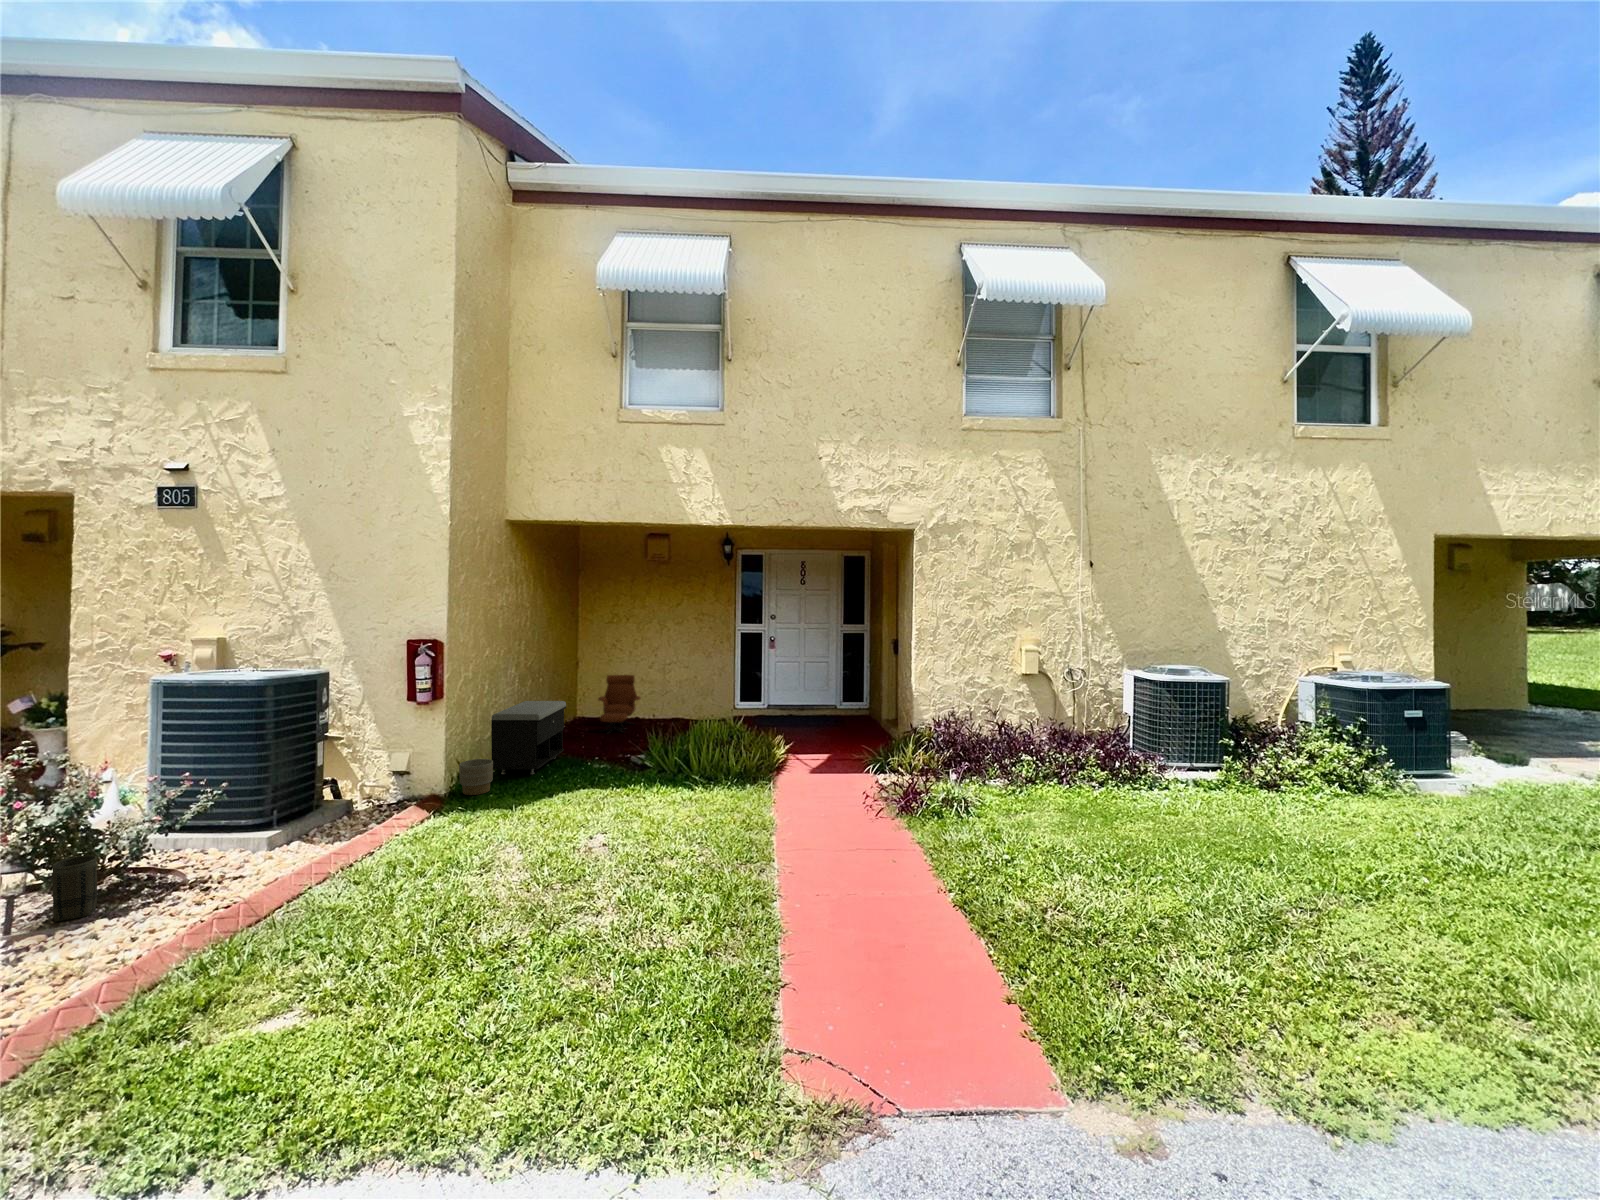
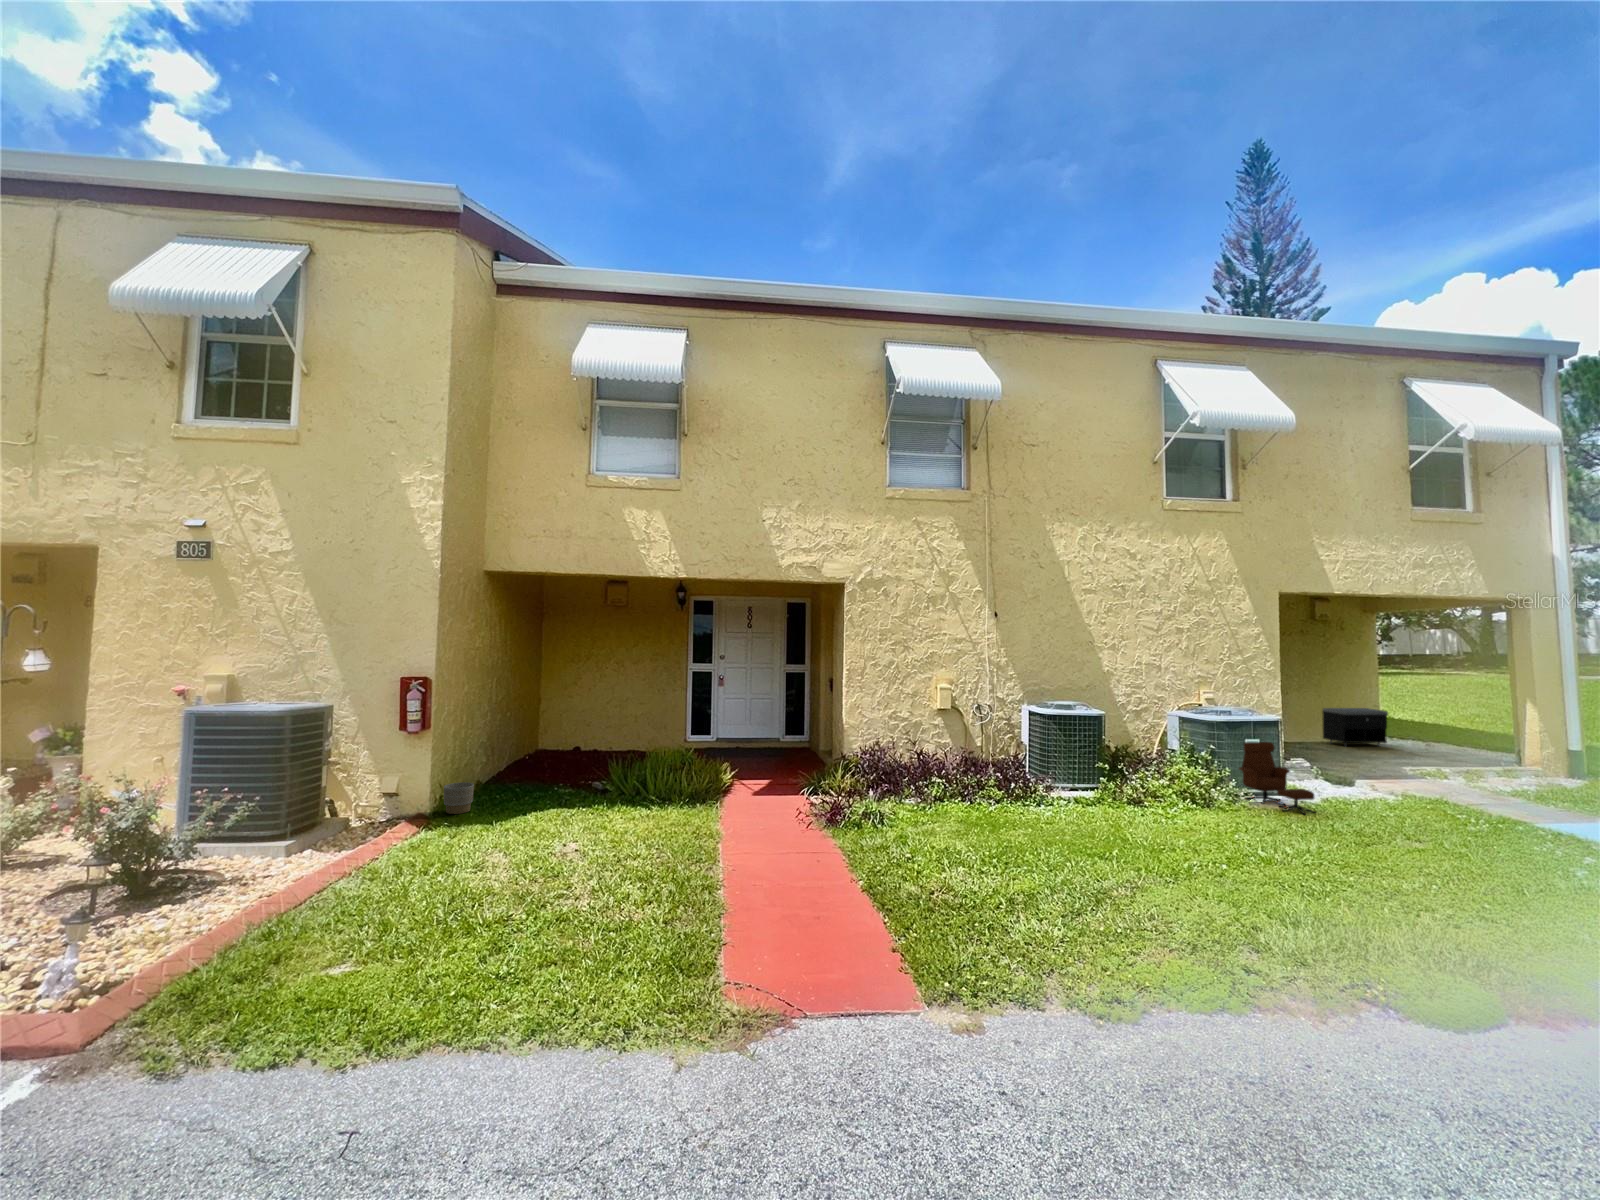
lounge chair: present [598,675,641,734] -> present [1239,742,1315,814]
storage bench: present [491,701,566,774] -> present [1322,708,1388,746]
basket: present [53,855,97,922] -> none [119,857,154,911]

